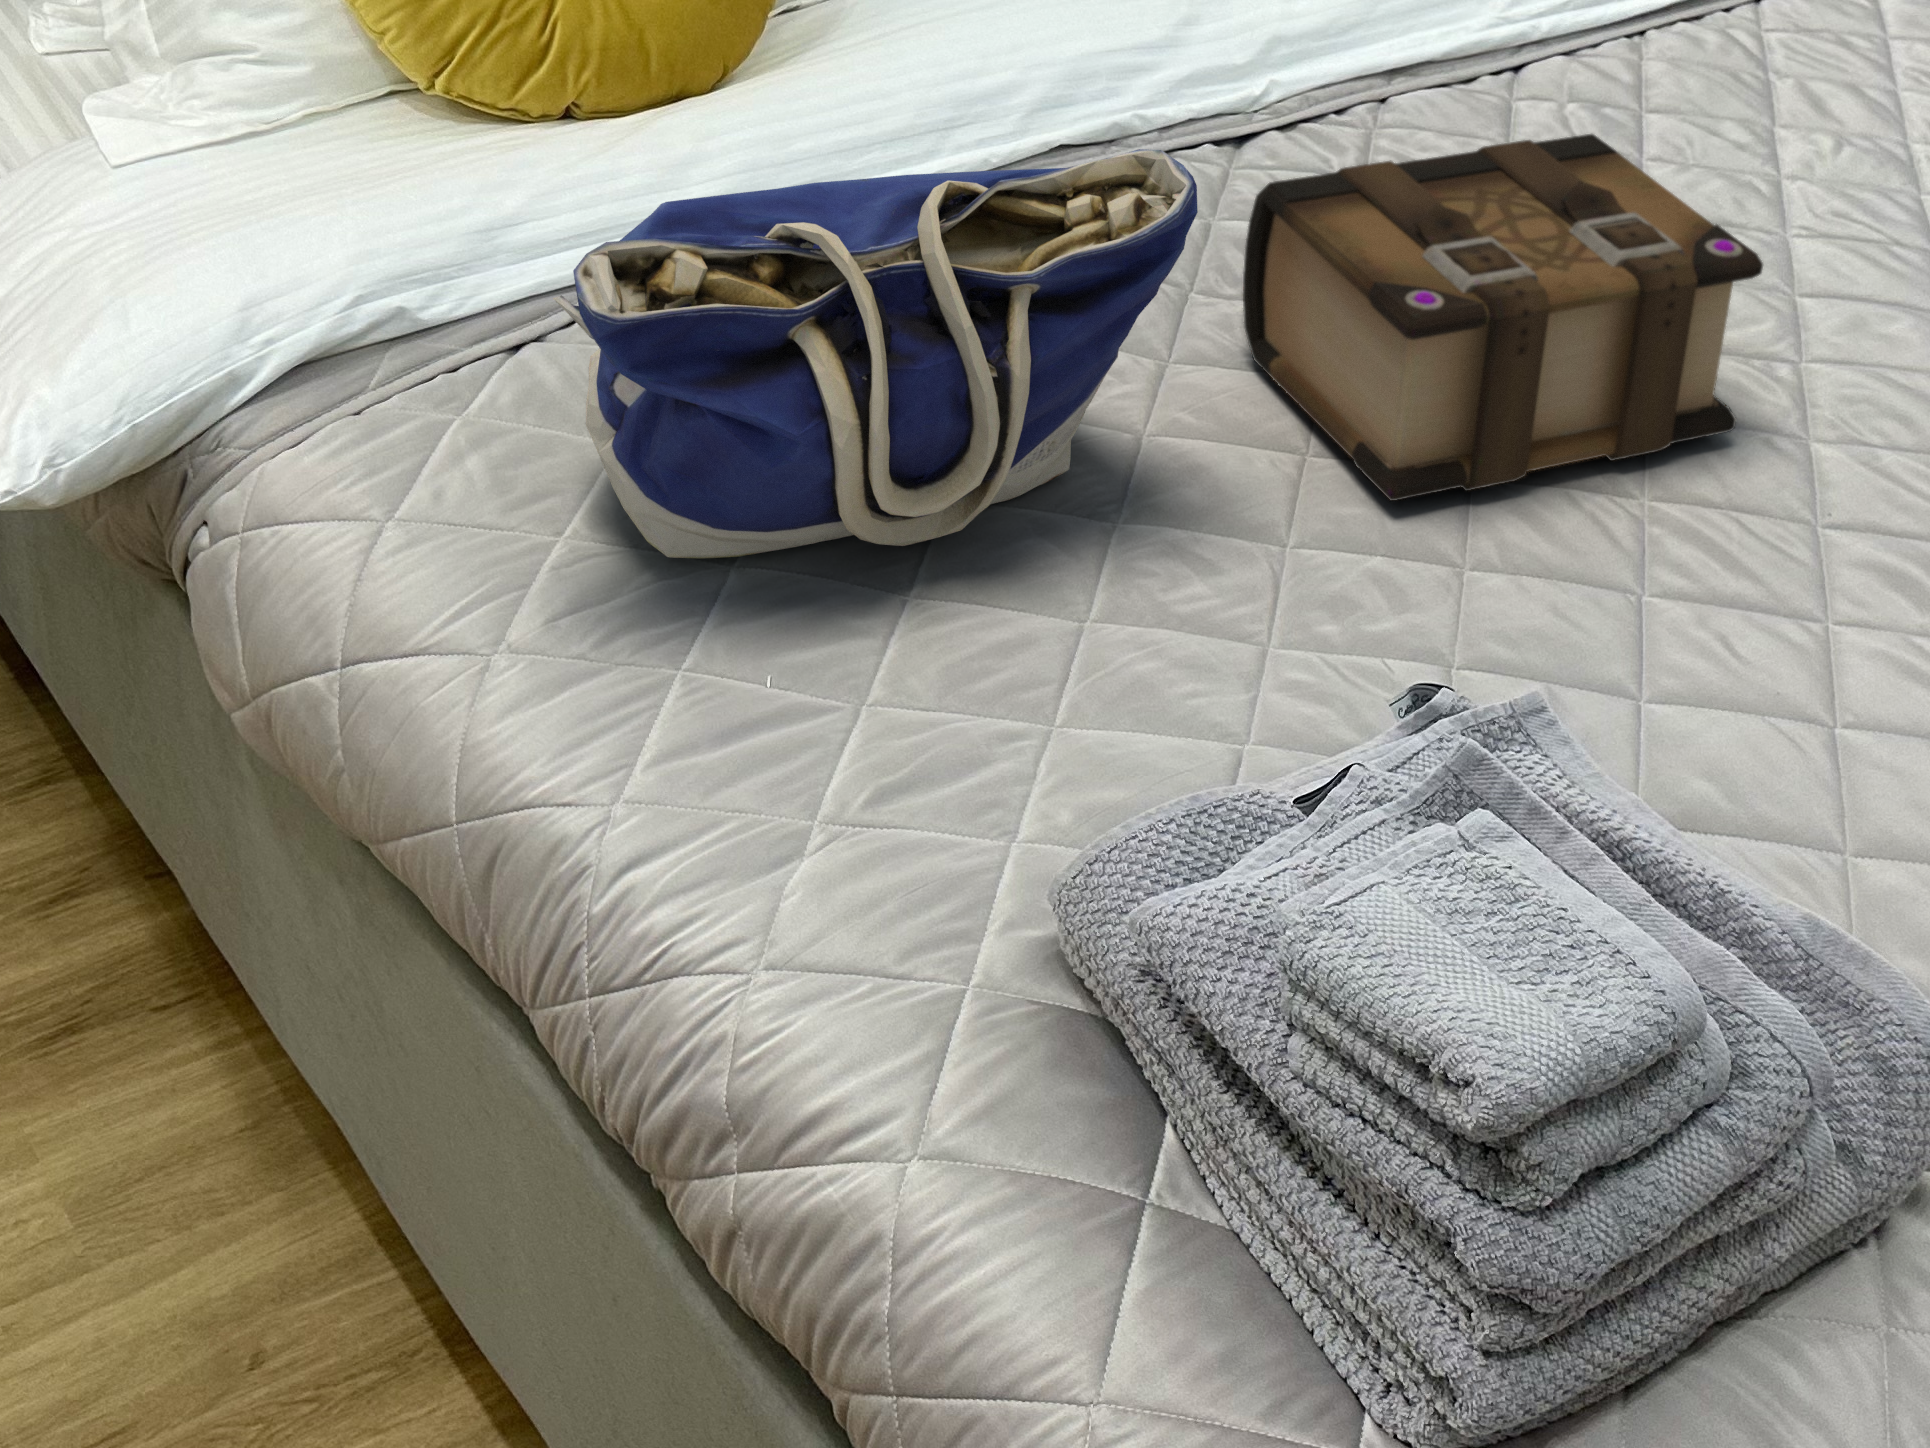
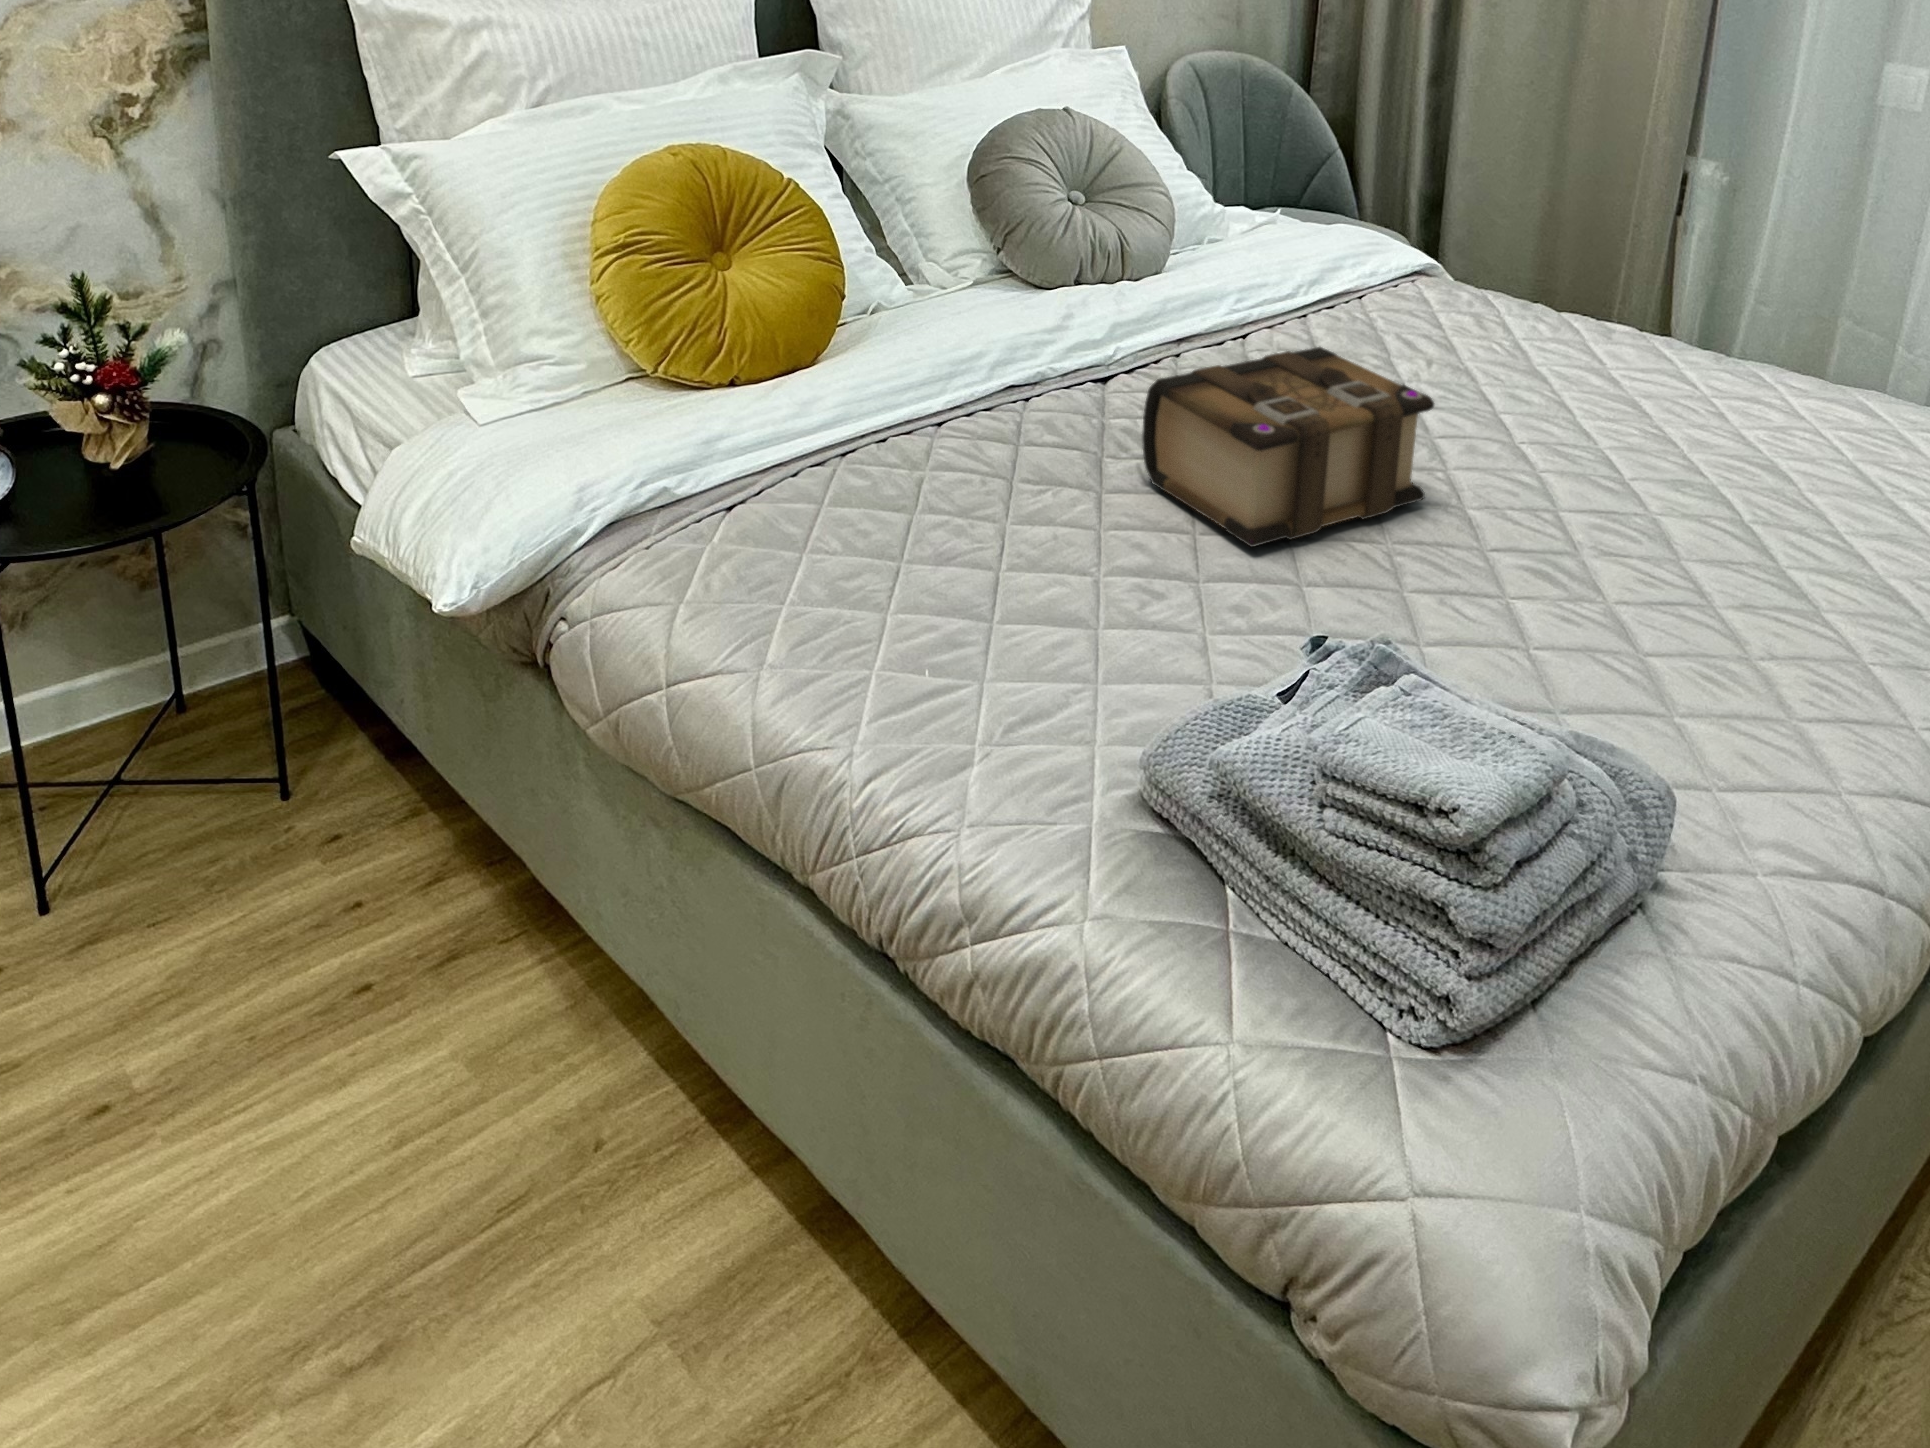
tote bag: present [553,149,1198,558] -> none [797,351,1142,605]

